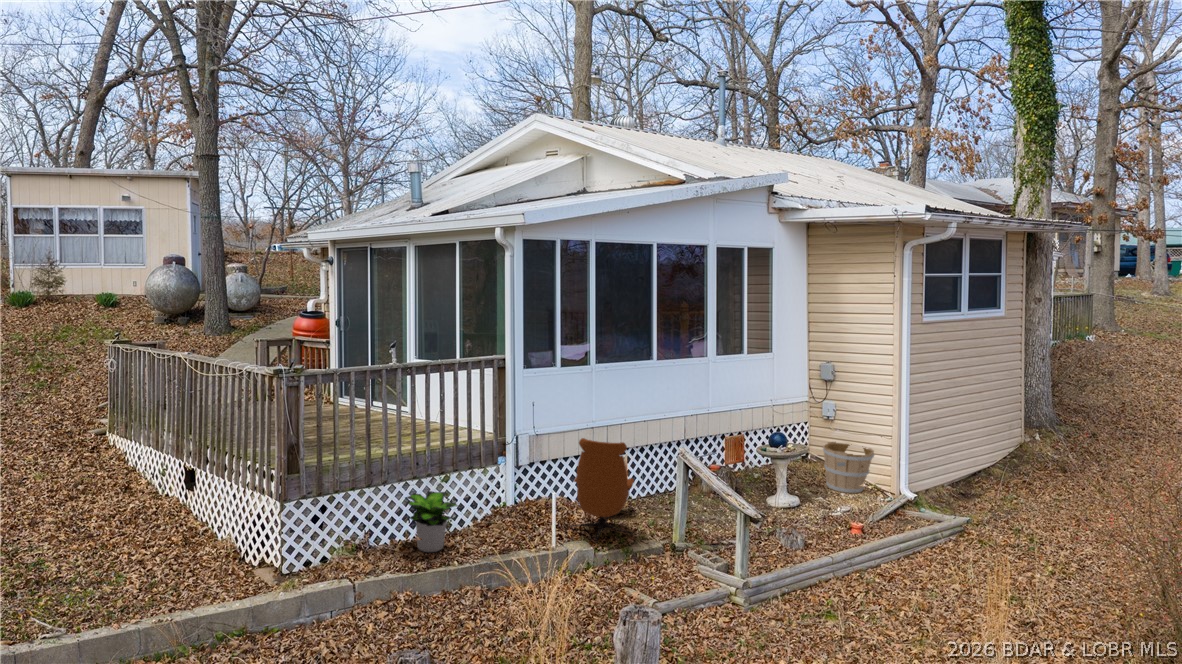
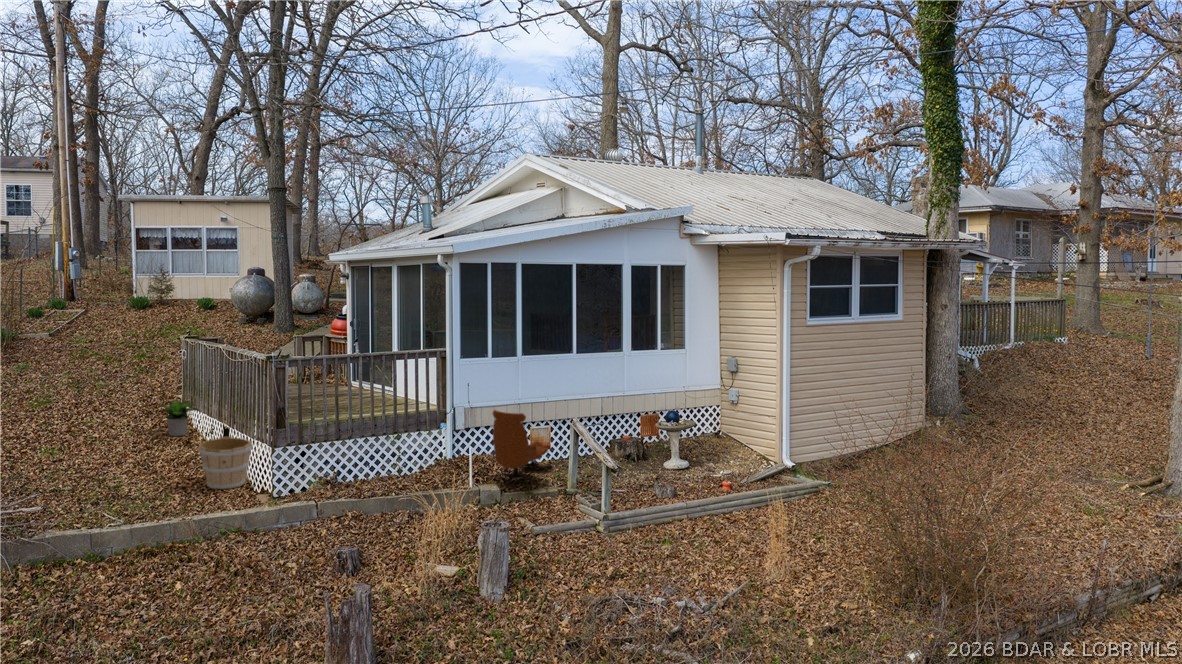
wooden bucket: present [823,442,874,494] -> present [198,436,252,489]
potted plant: present [406,491,458,552] -> present [159,401,198,437]

